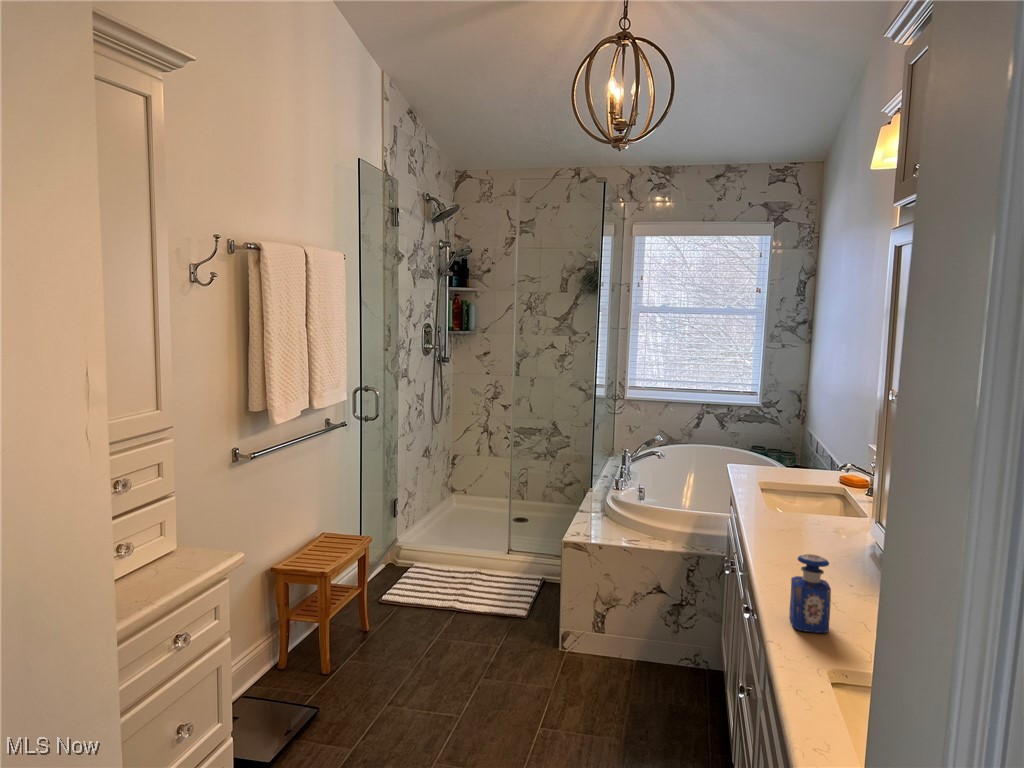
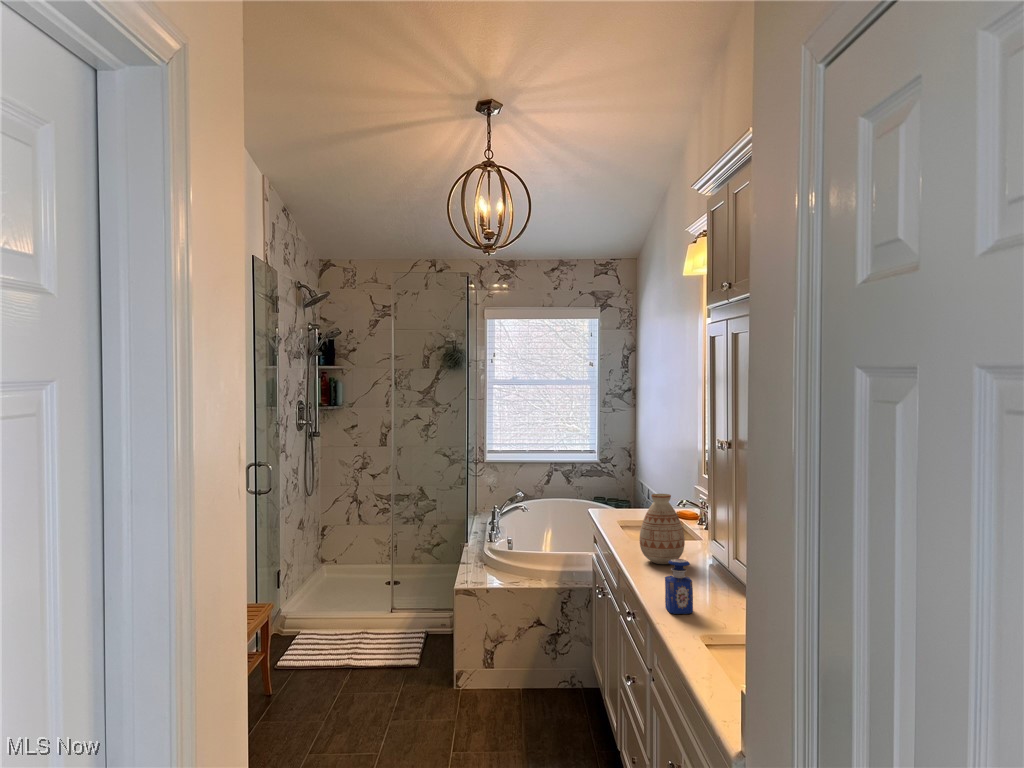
vase: none [775,456,838,550] -> present [640,494,685,564]

